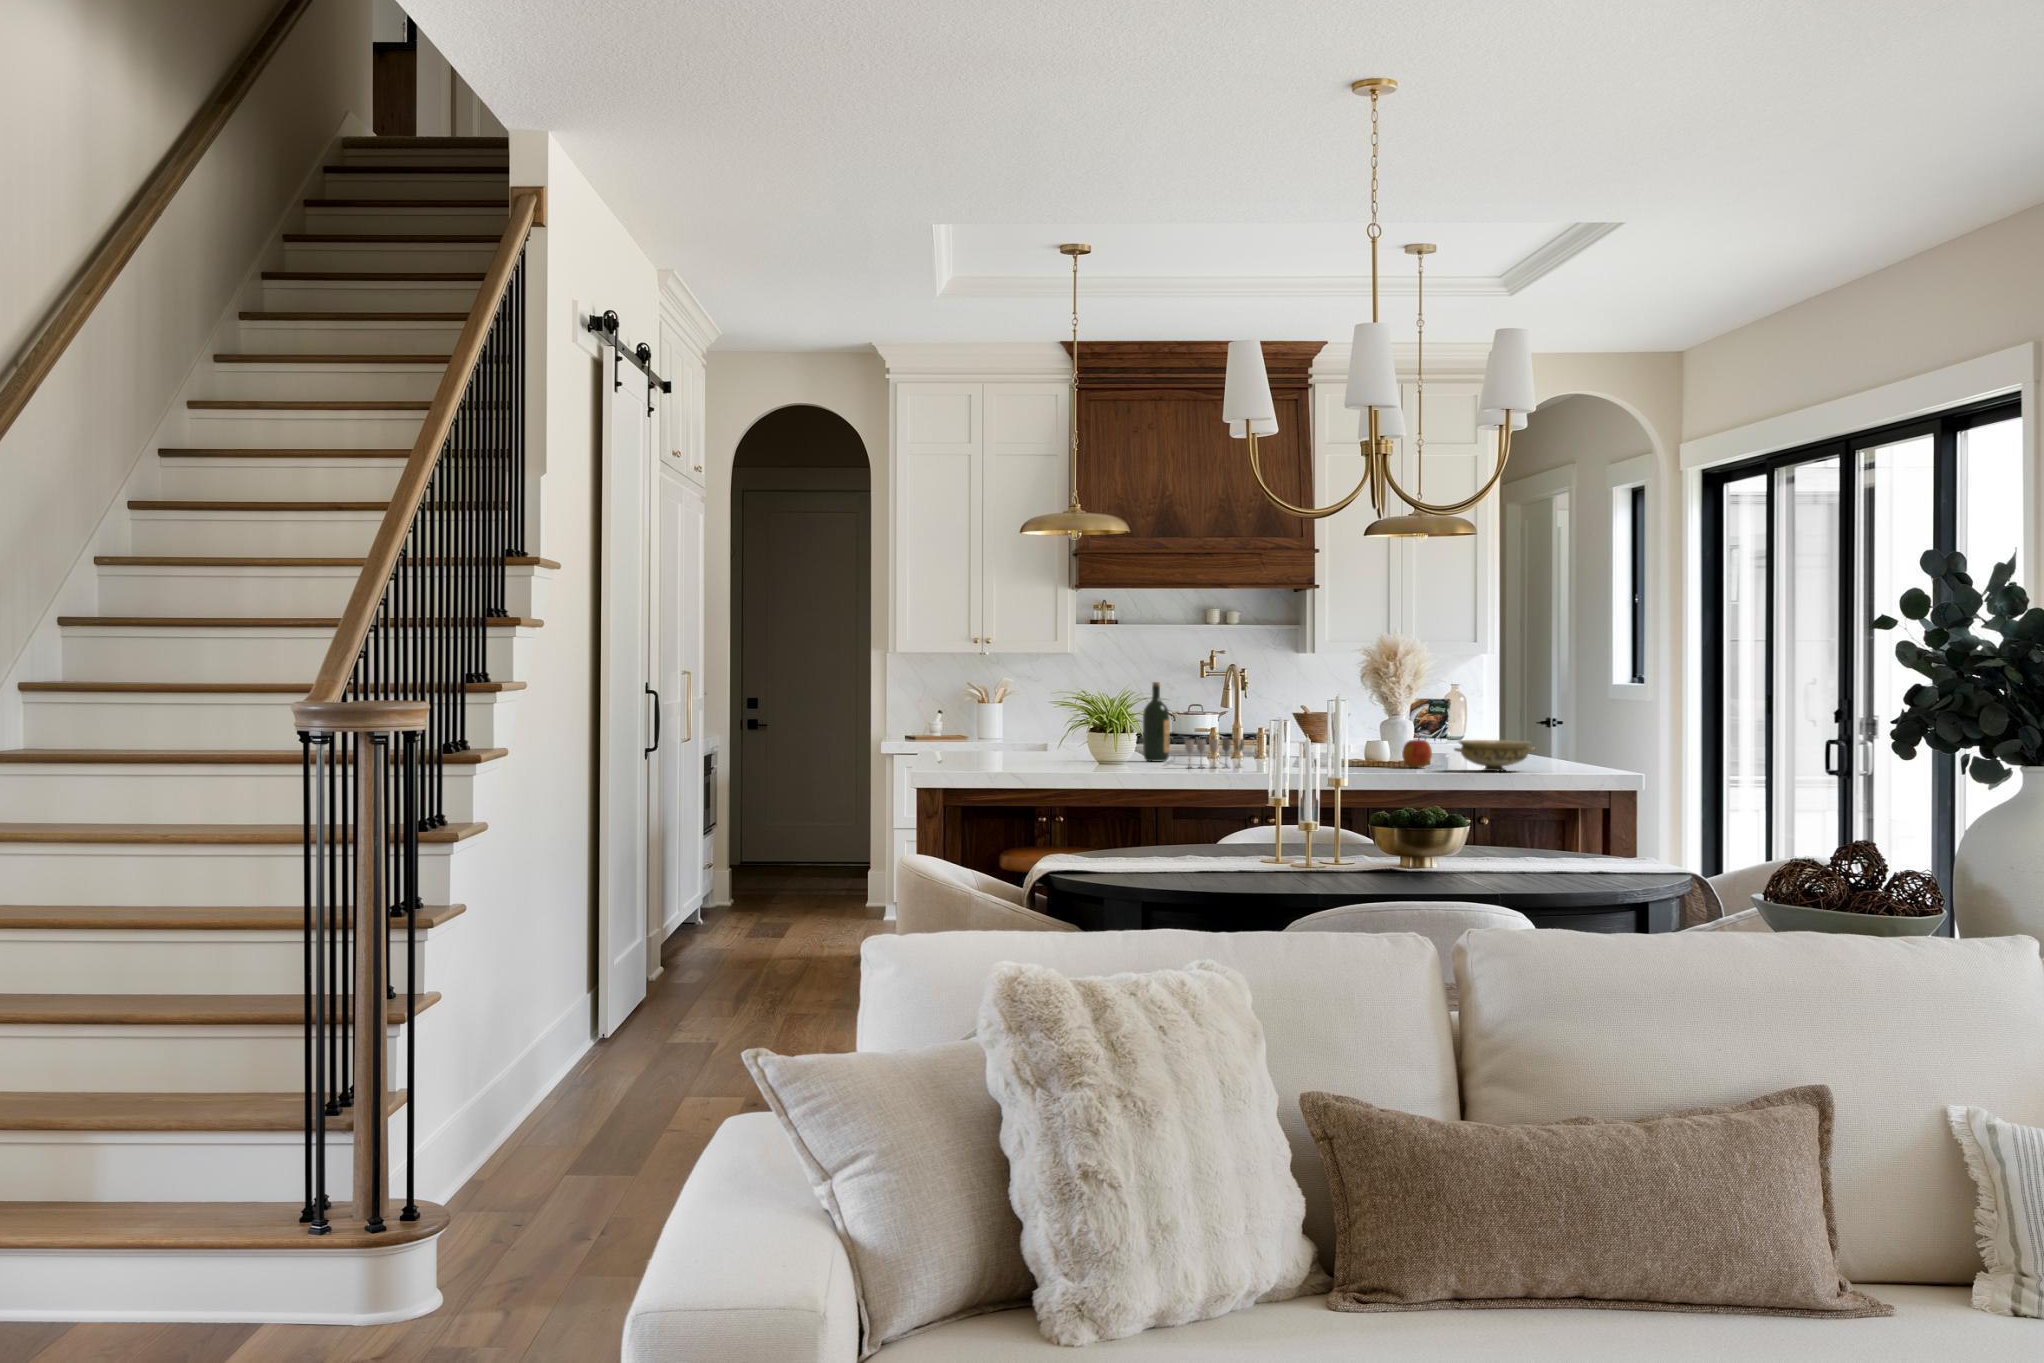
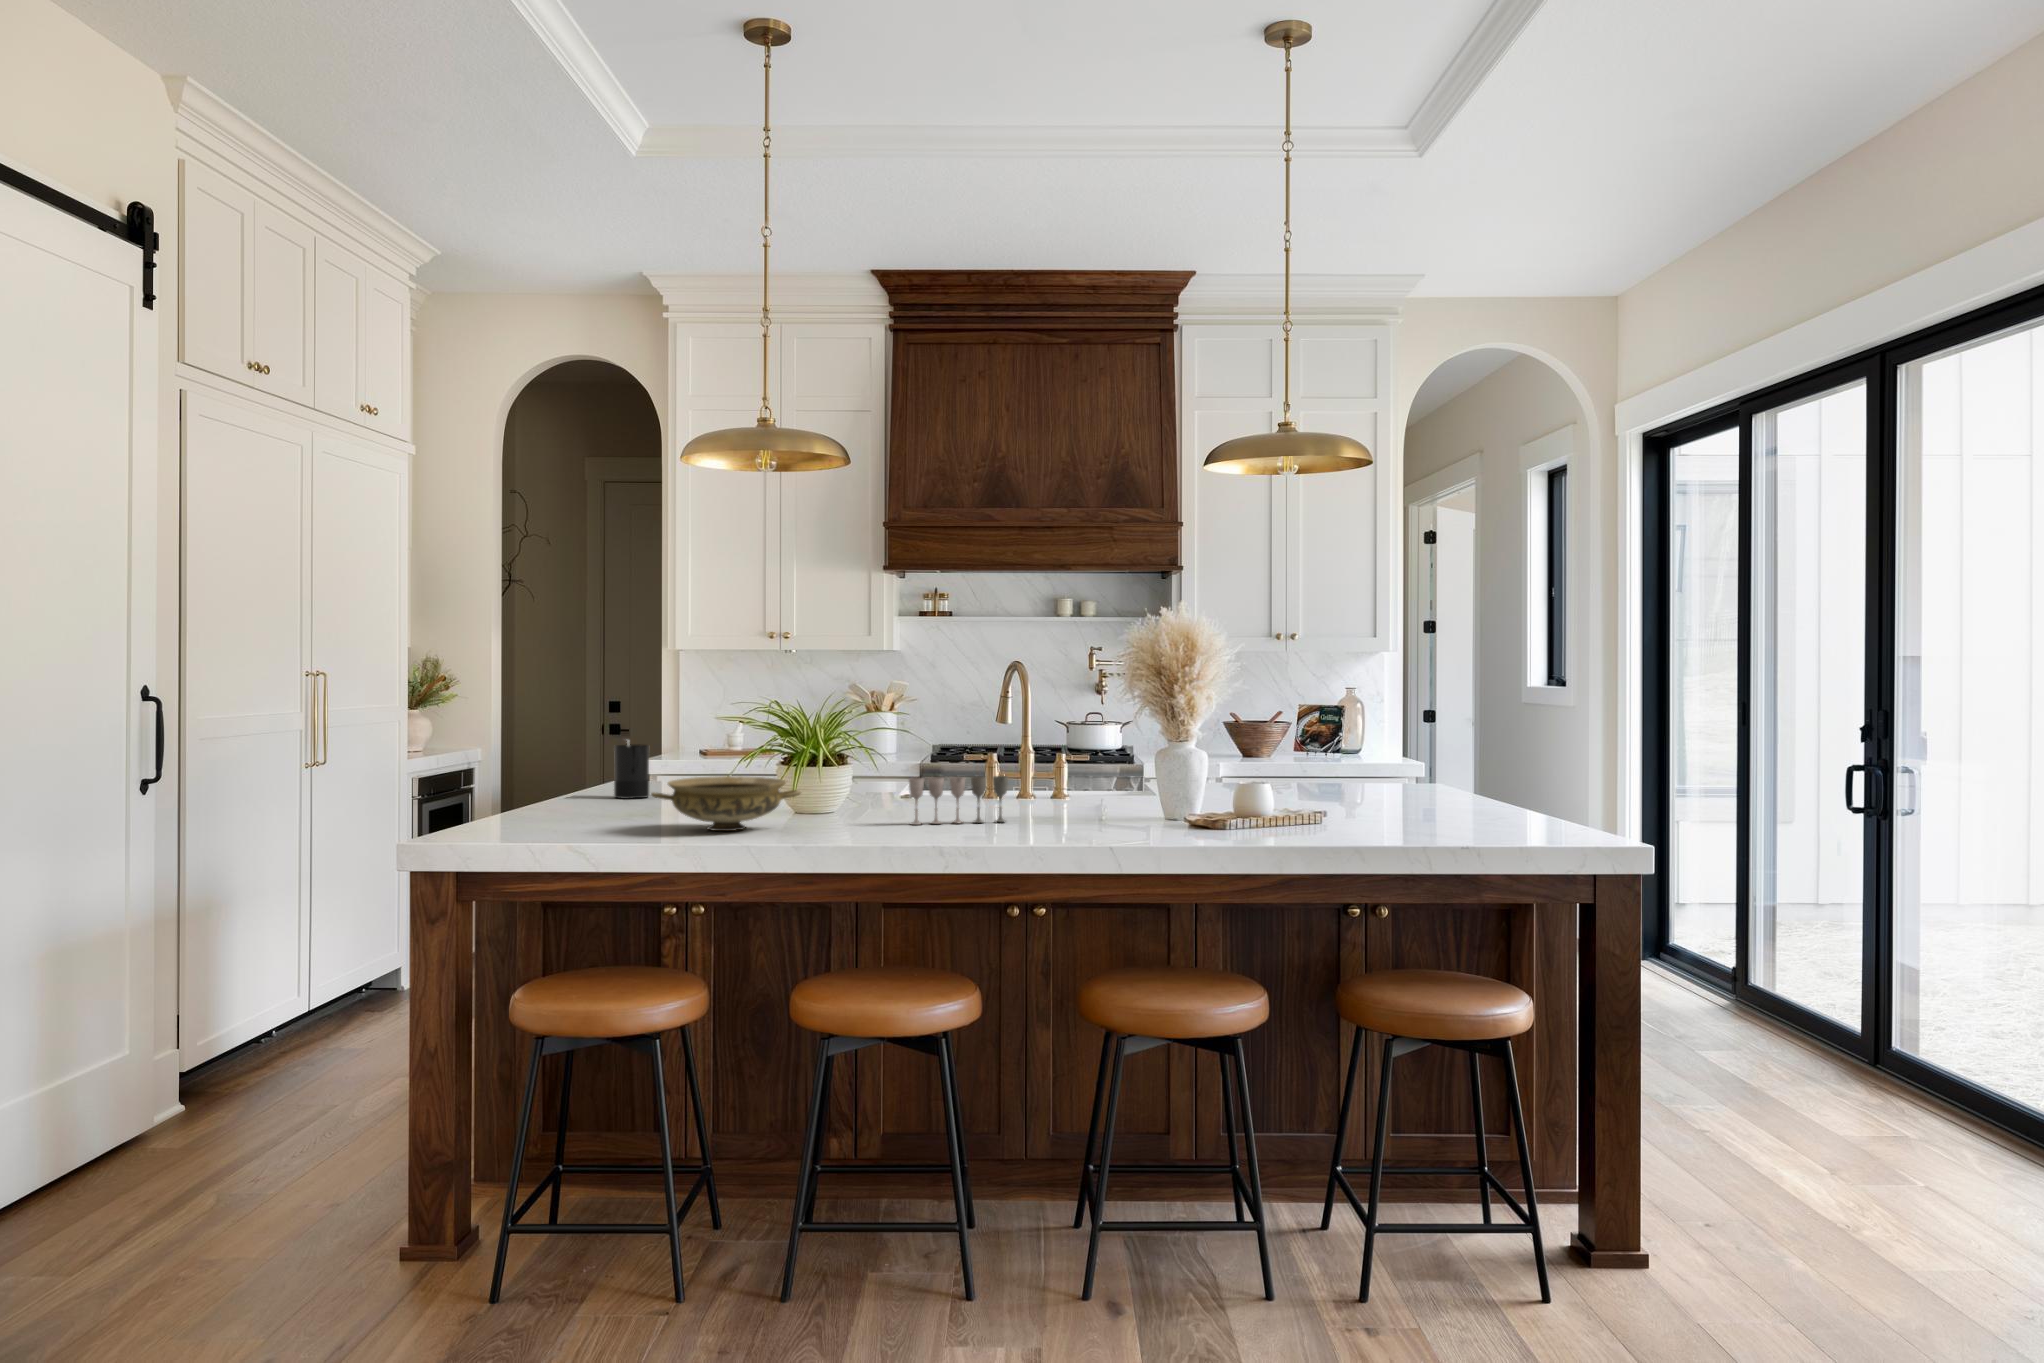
wine bottle: present [1143,682,1170,761] -> none [892,685,932,801]
candle: none [948,721,972,761] -> present [614,741,649,799]
apple: present [1402,740,1432,768] -> none [1260,779,1308,825]
ceramic bowl: present [1454,740,1535,771] -> present [651,776,801,831]

